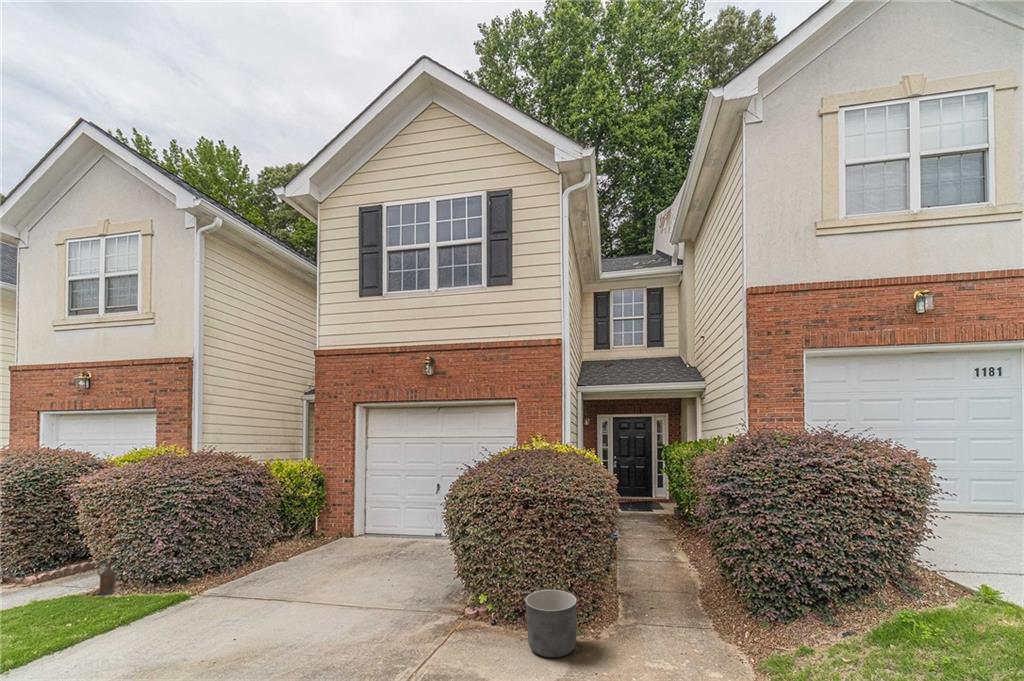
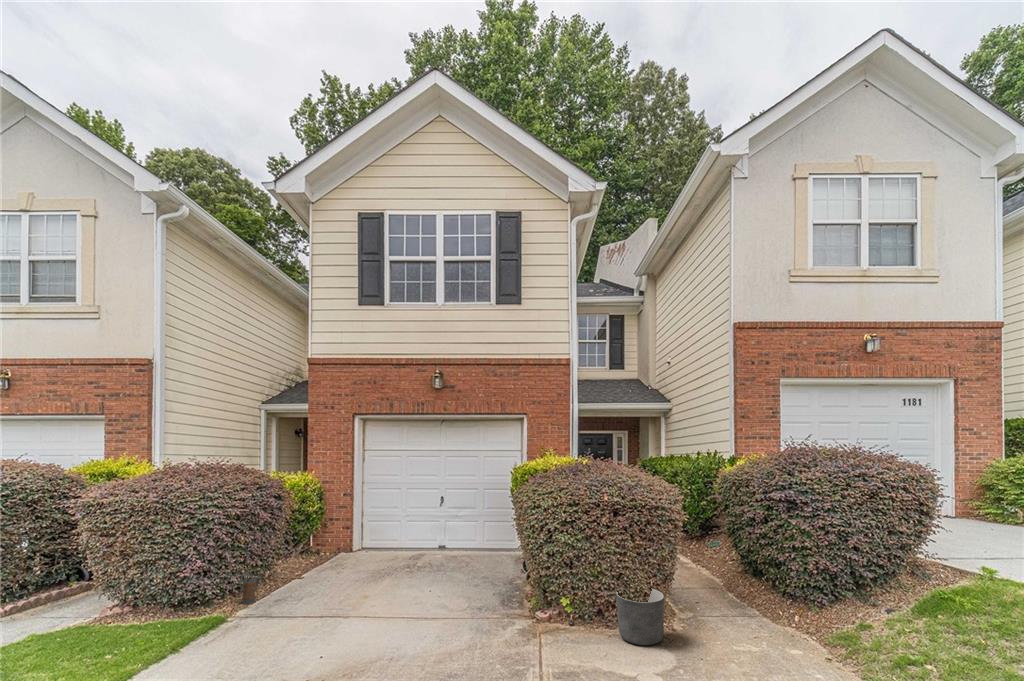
watering can: present [98,562,117,596] -> present [240,572,259,604]

